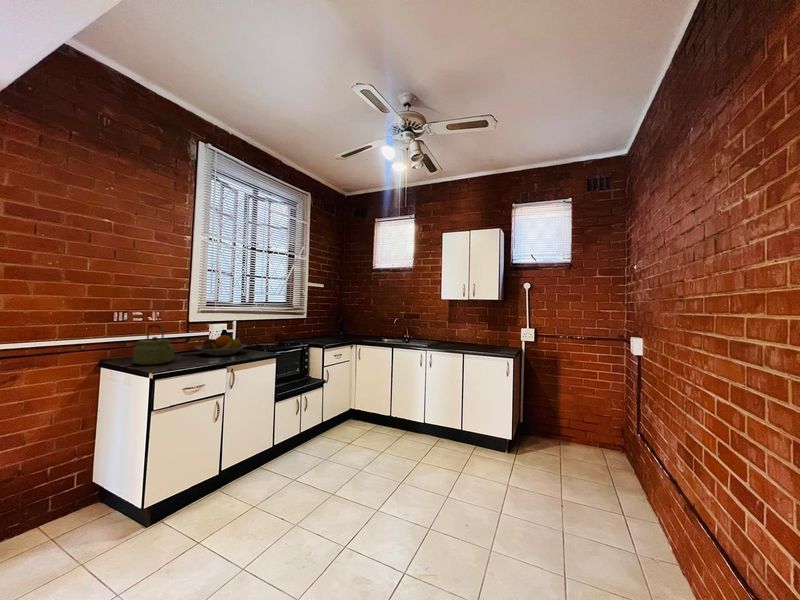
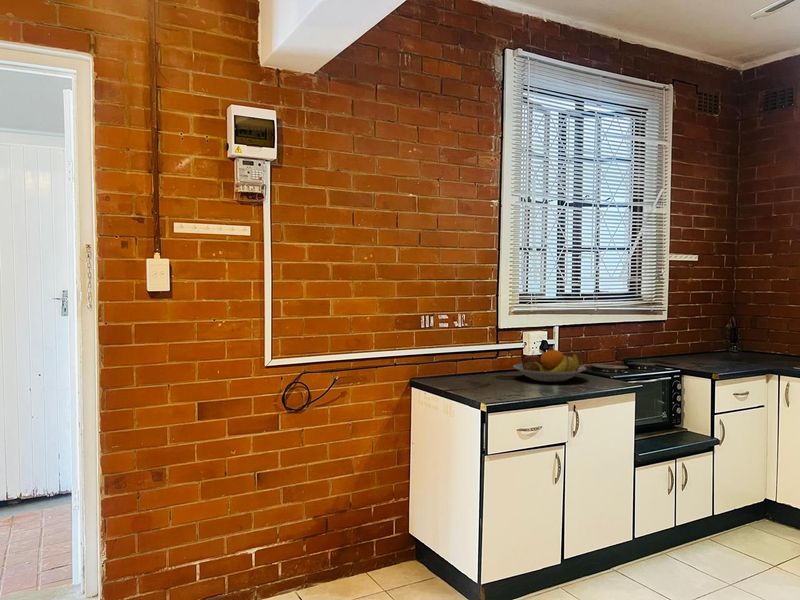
kettle: present [133,324,174,365] -> none [448,332,495,390]

